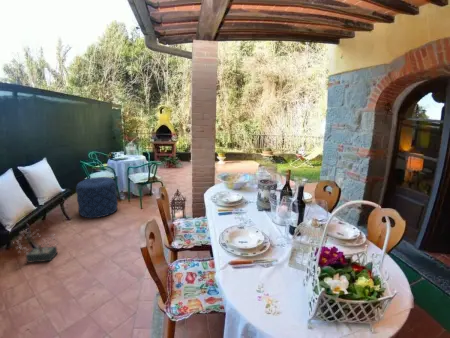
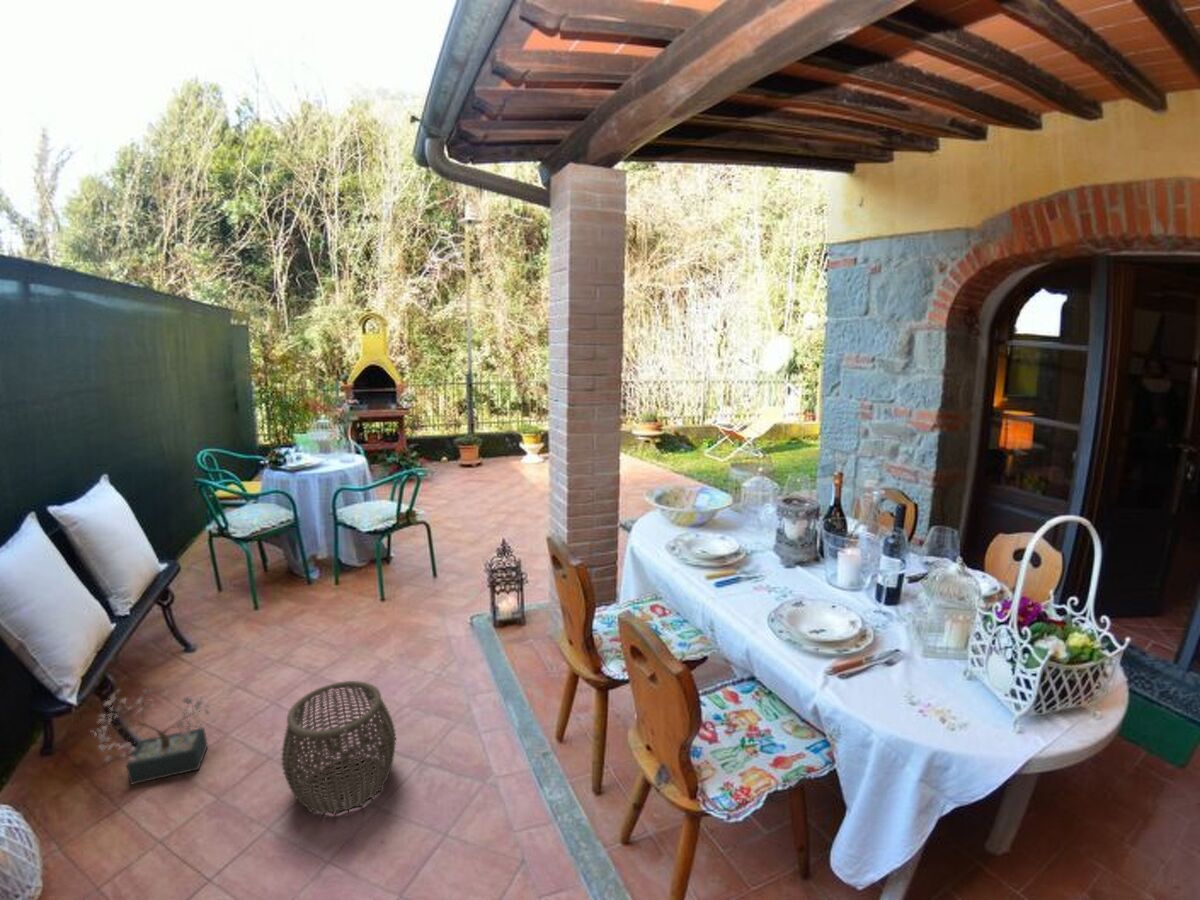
pouf: present [76,177,118,218] -> none [200,521,315,637]
woven basket: none [70,235,116,284] -> present [282,681,396,814]

